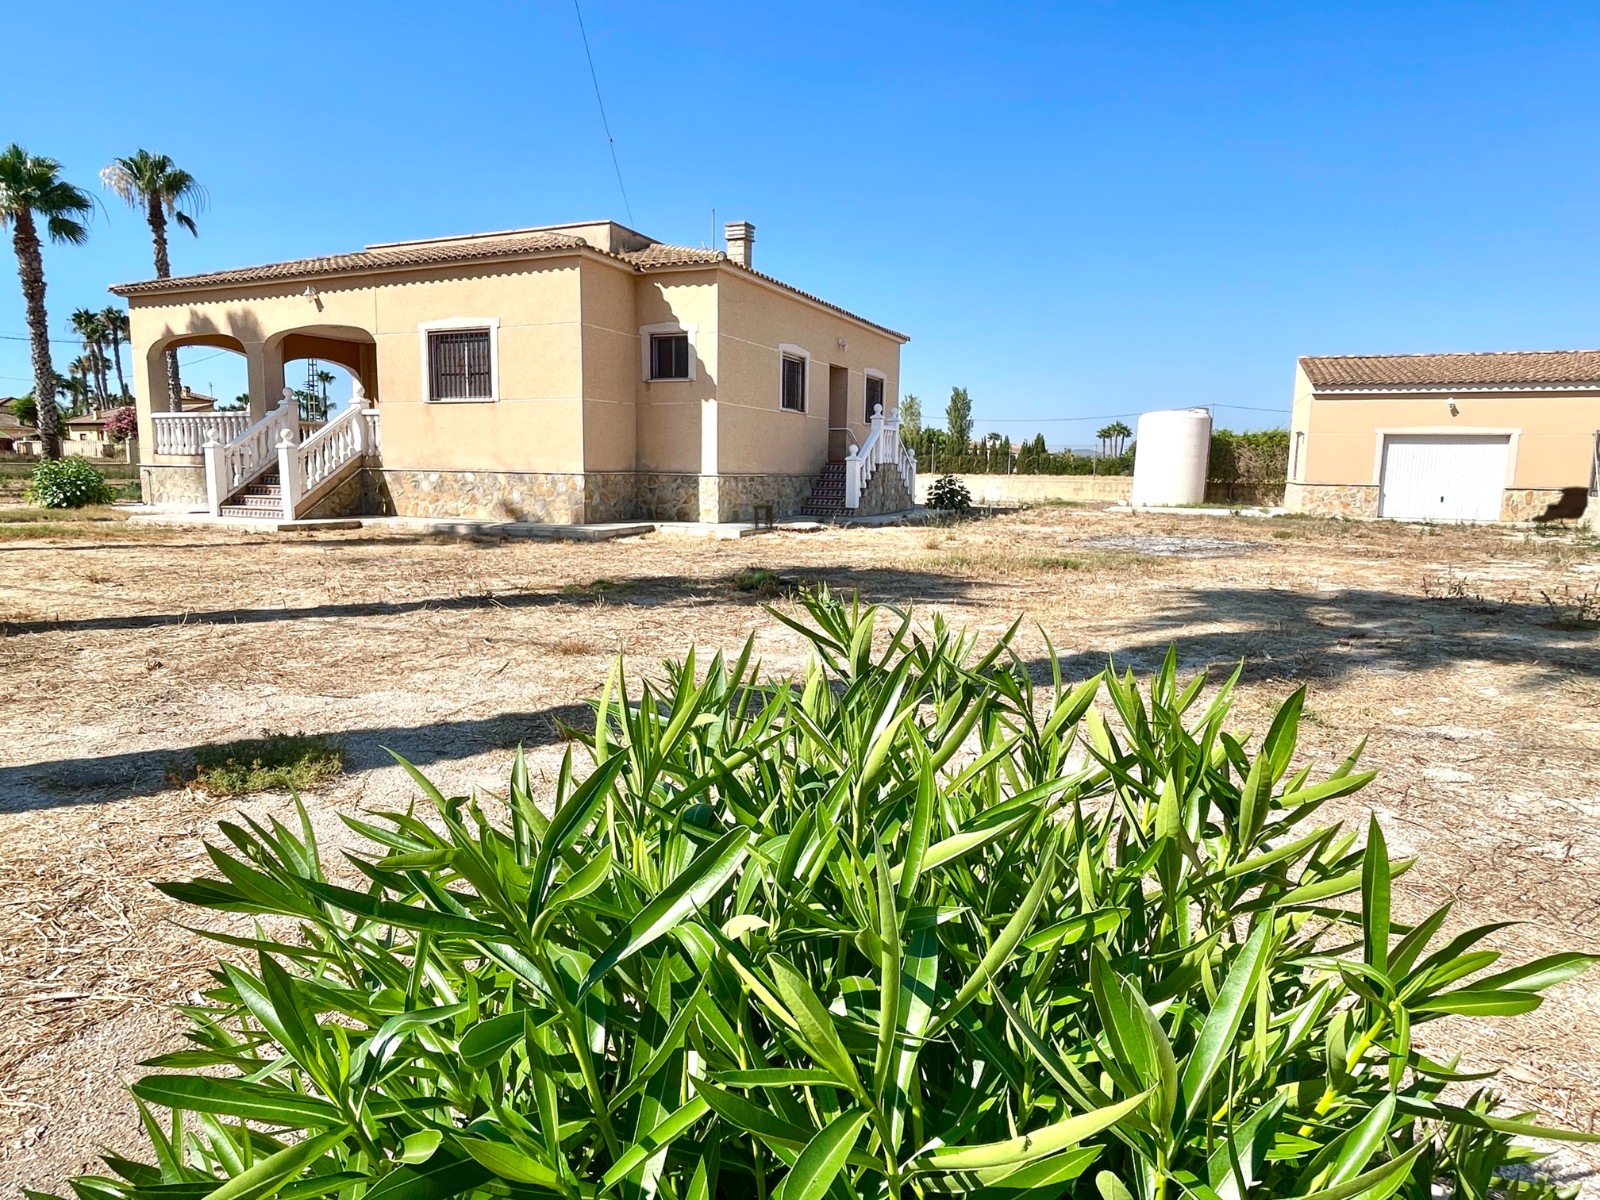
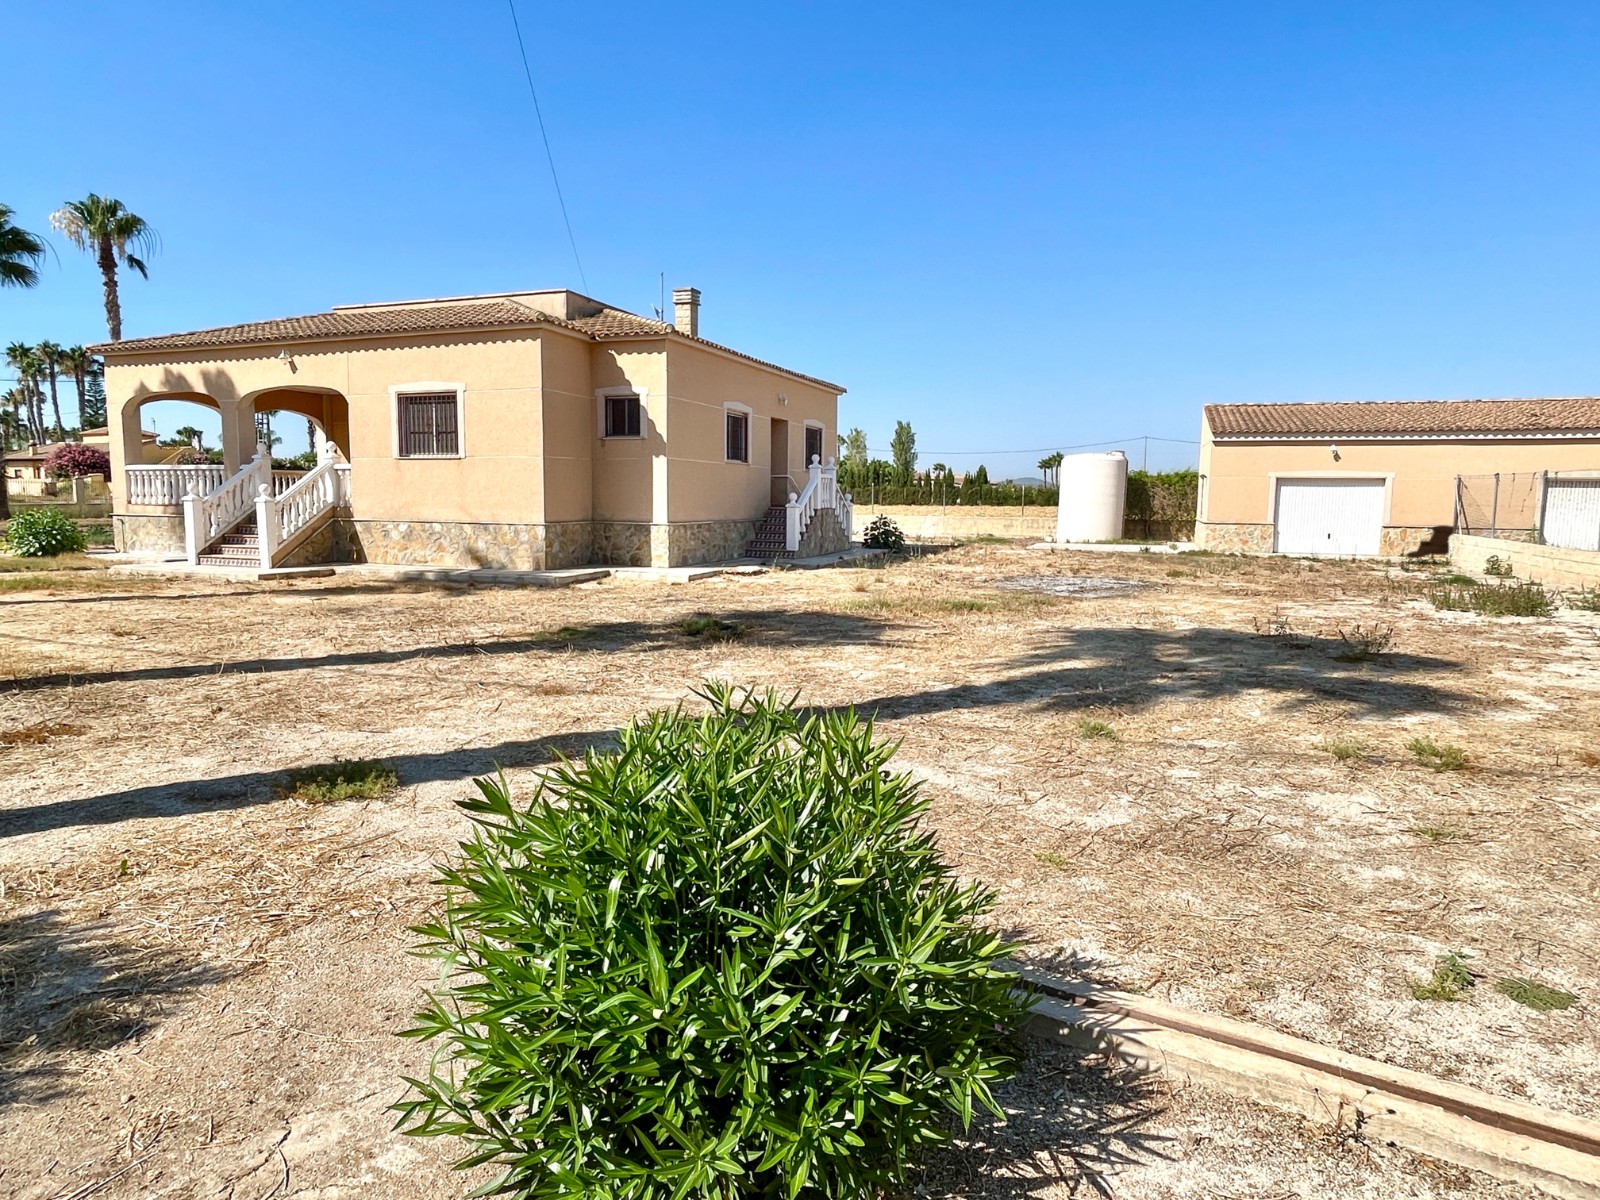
bench: present [752,504,773,529] -> none [699,548,719,572]

